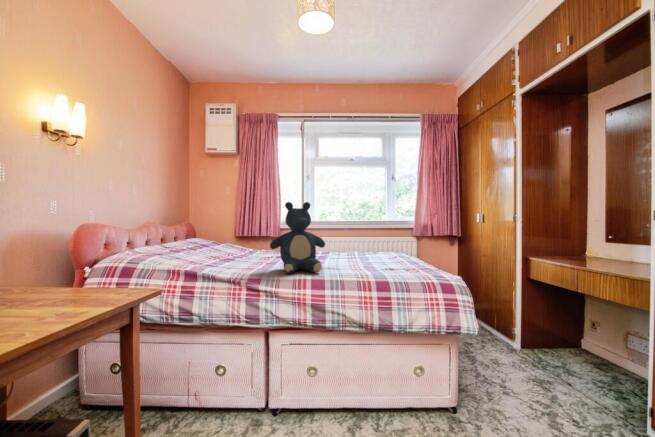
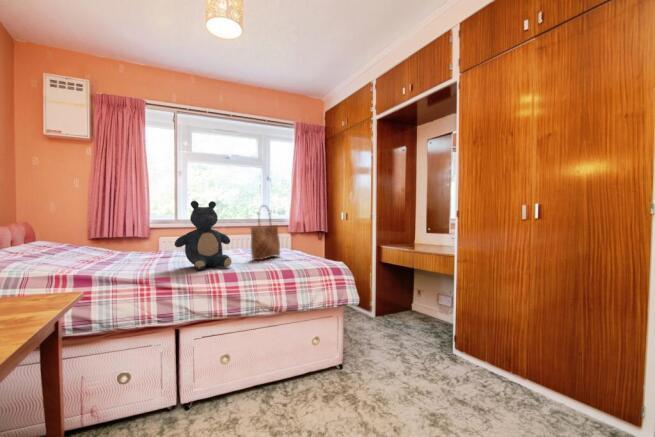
tote bag: none [349,205,386,267] -> present [251,210,280,260]

